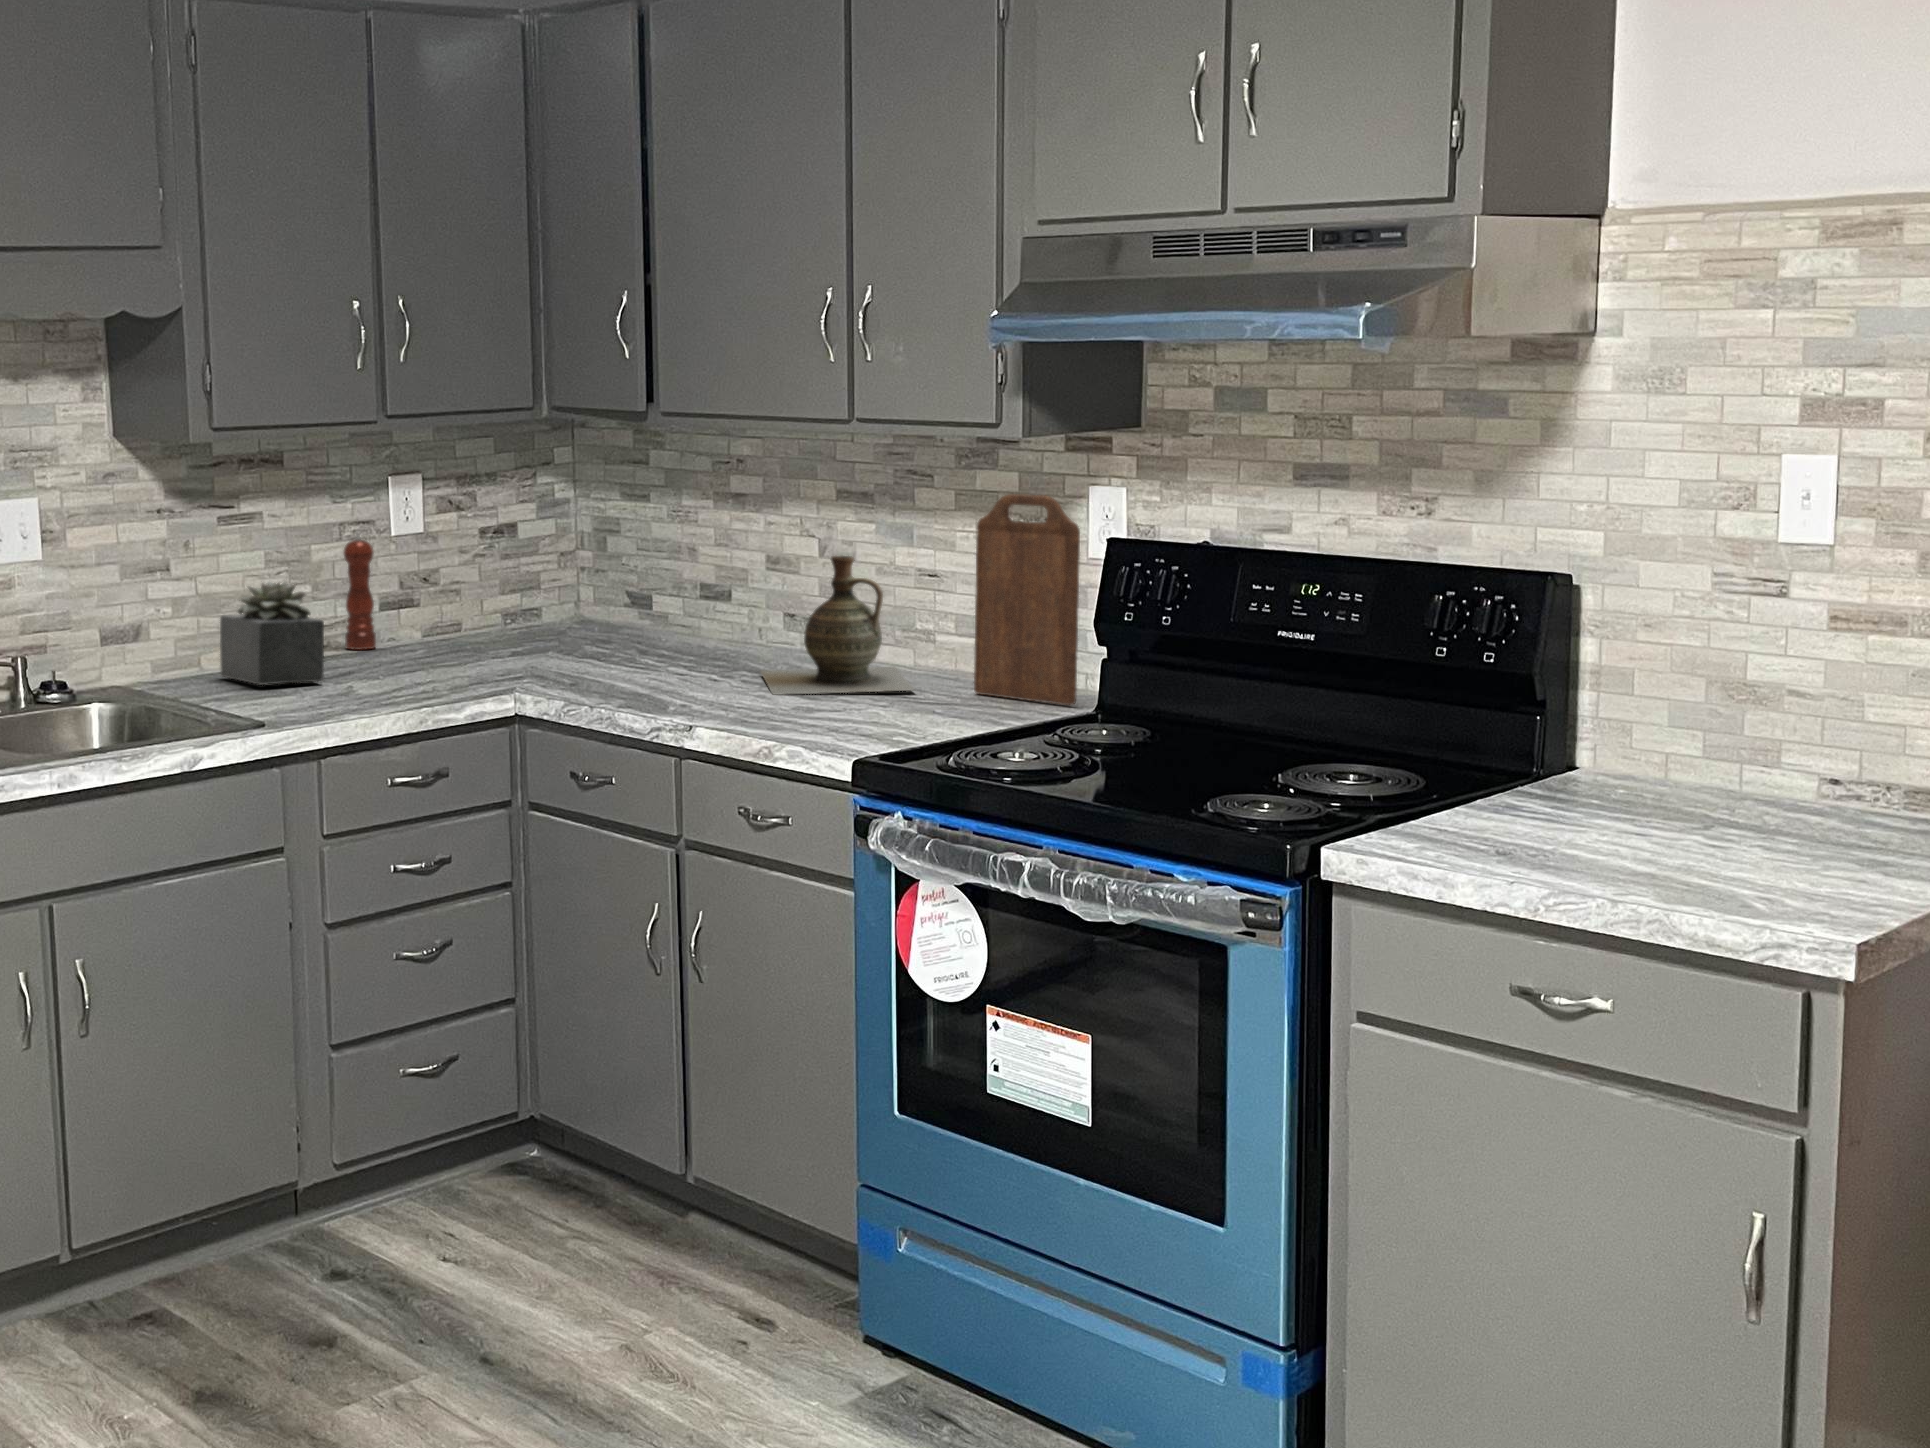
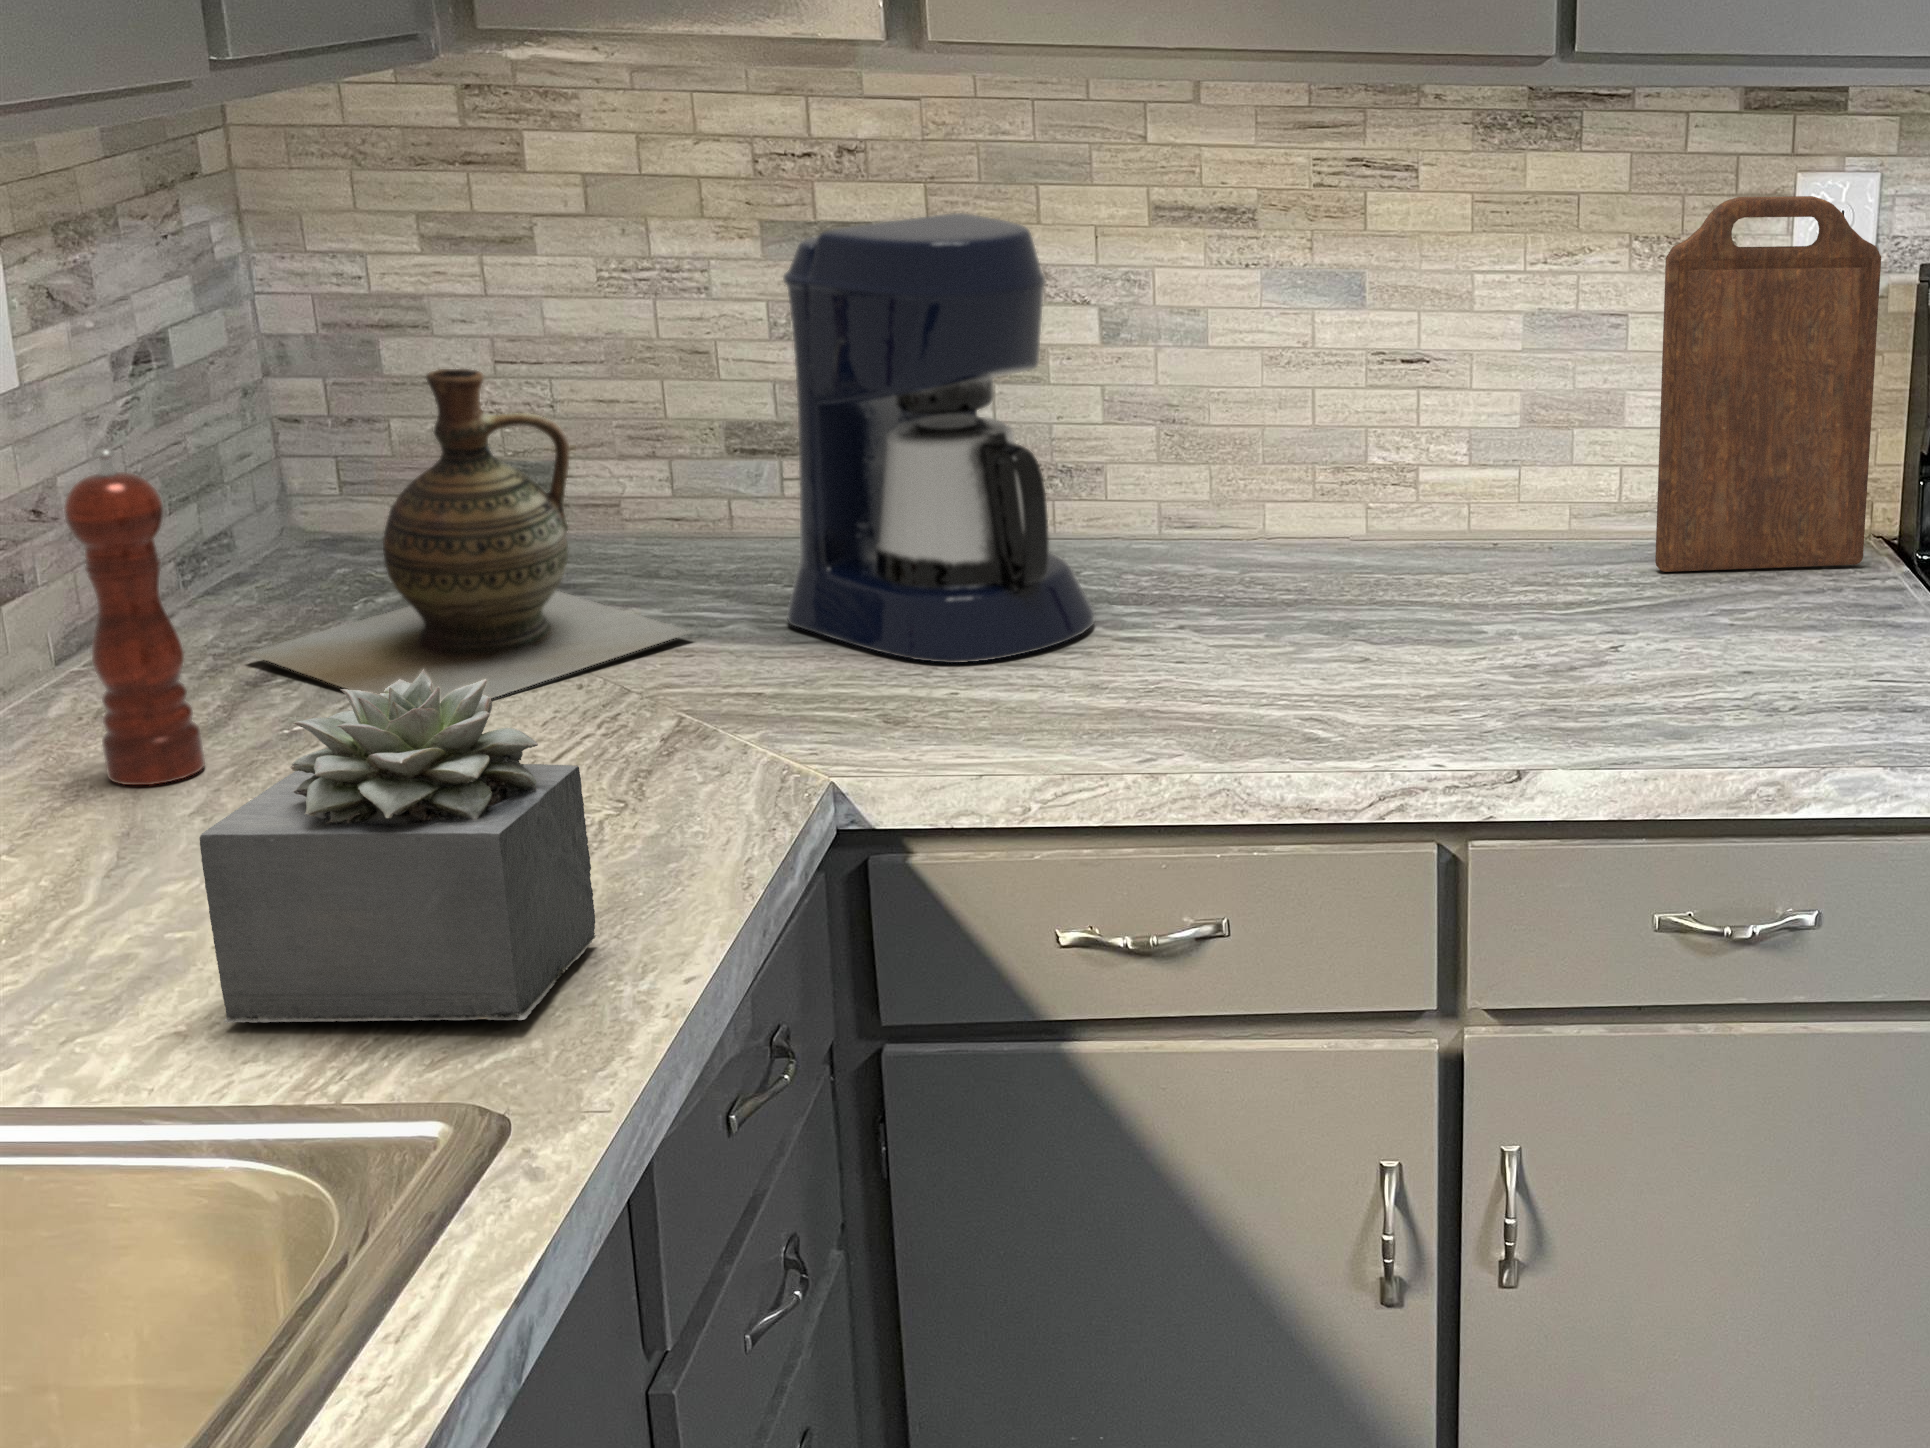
coffee maker: none [614,482,723,669] -> present [783,213,1094,663]
ceramic jug: present [761,556,914,695] -> present [248,369,693,700]

